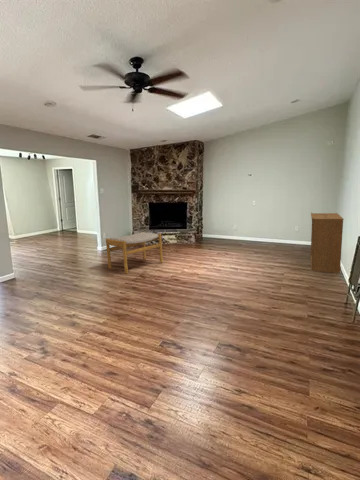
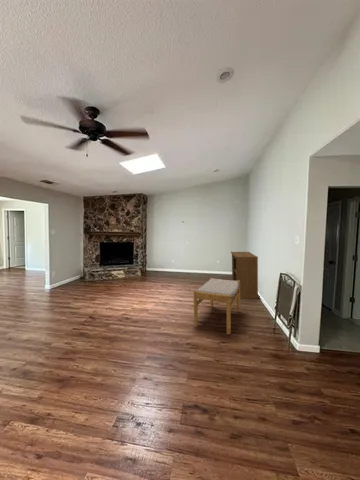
footstool: present [106,232,163,274] -> present [194,278,240,334]

